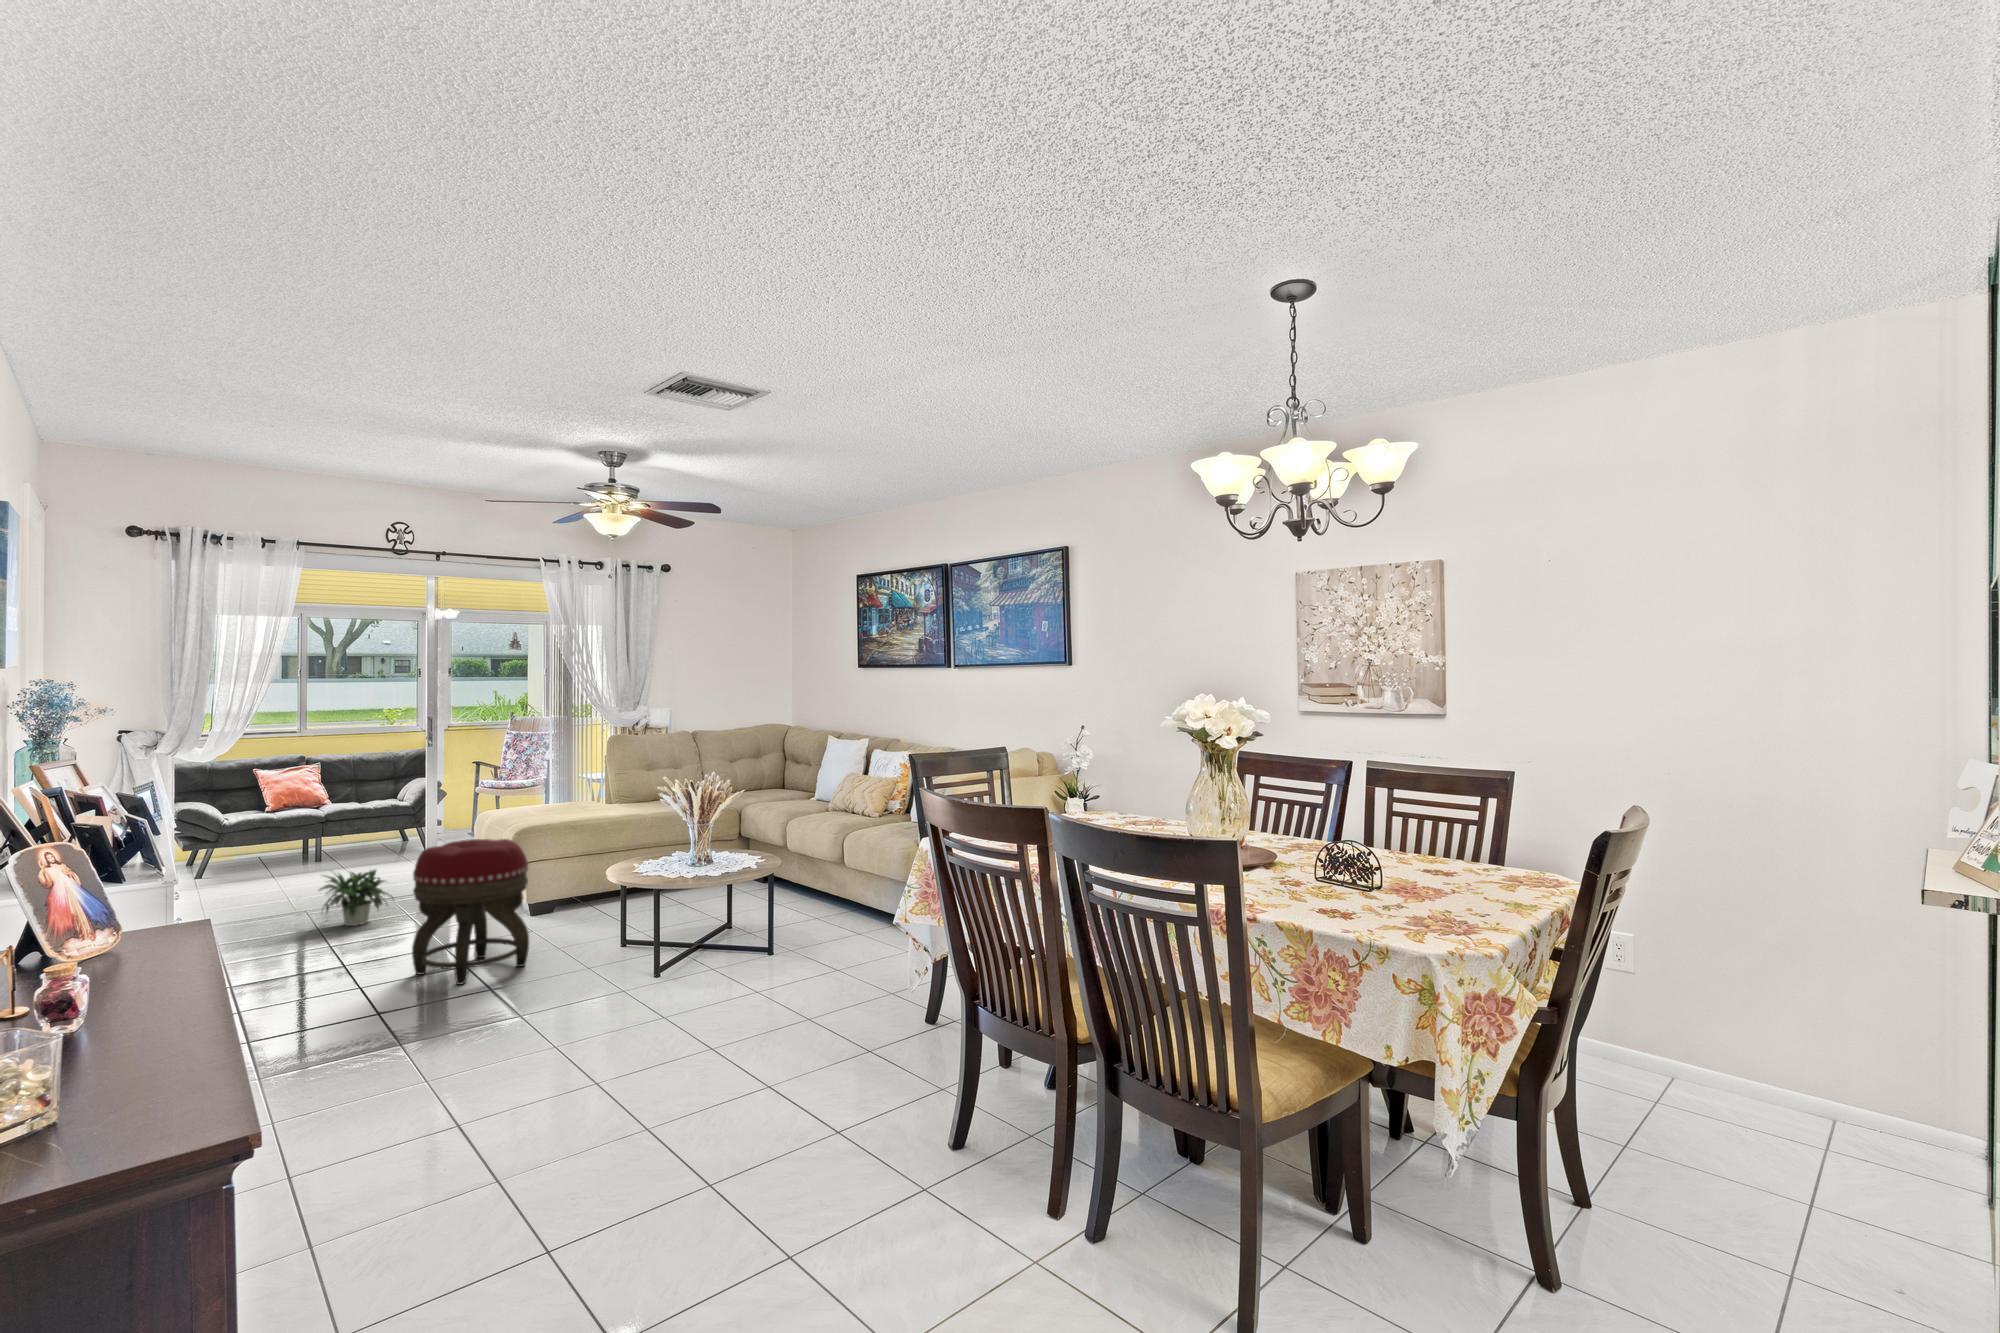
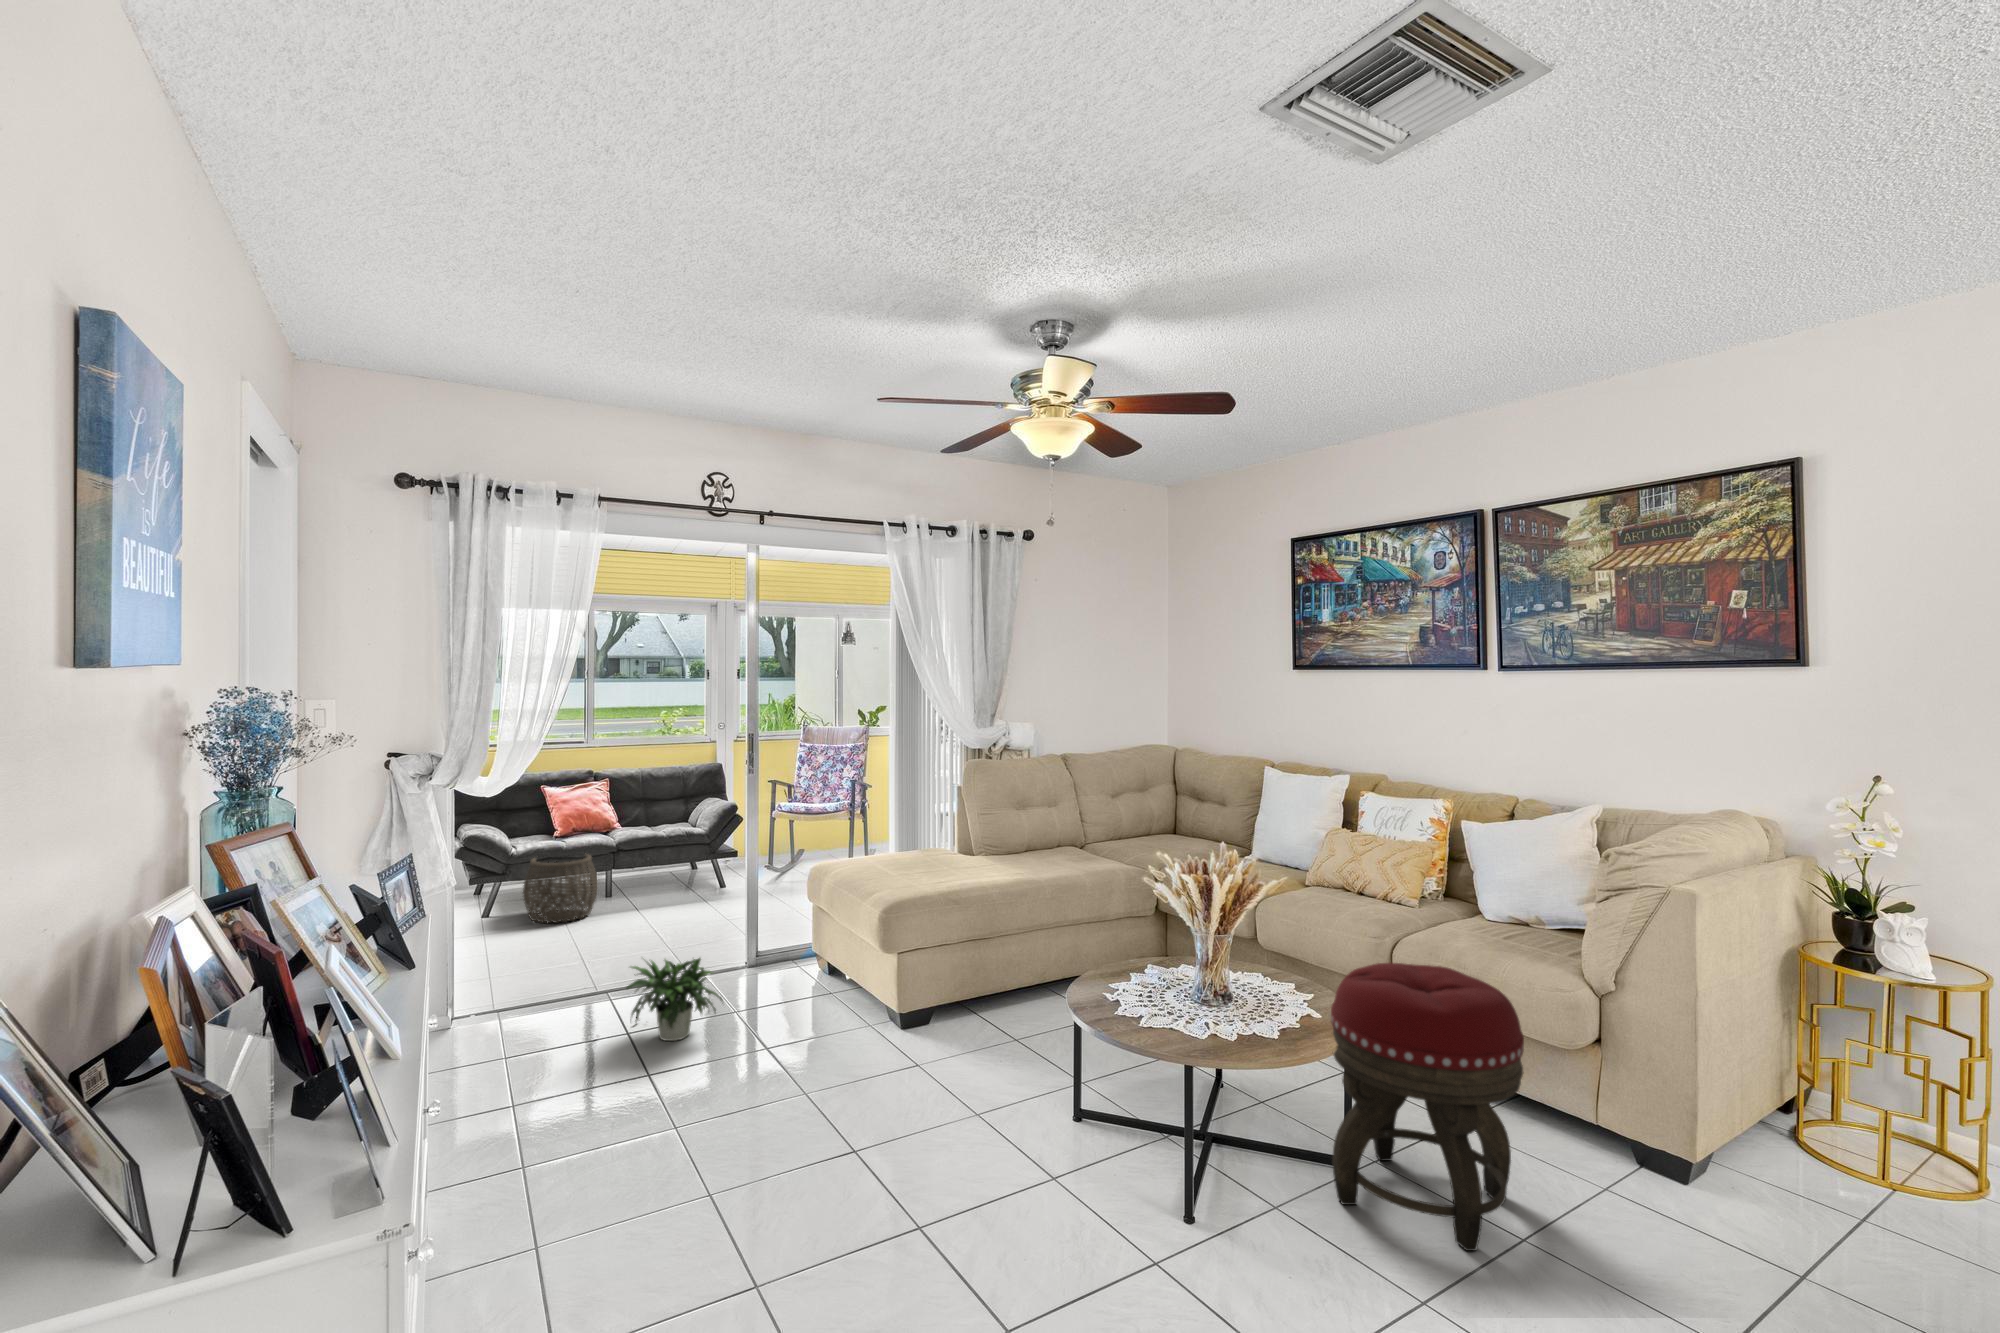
woven basket: none [236,820,305,874] -> present [523,854,598,923]
footstool: present [412,839,529,985] -> present [1331,963,1524,1251]

